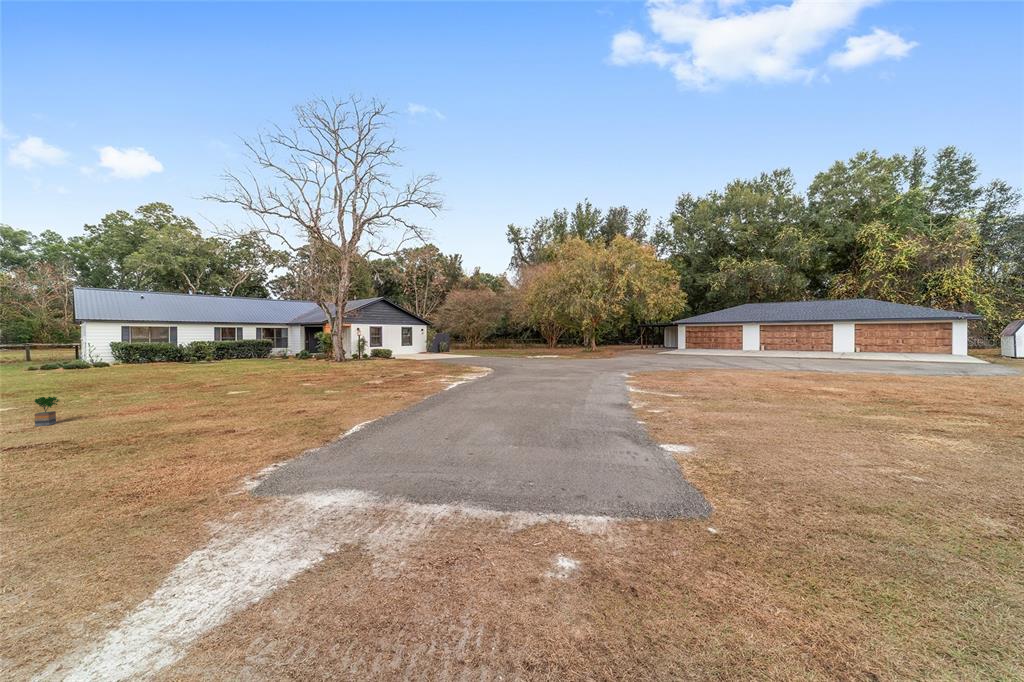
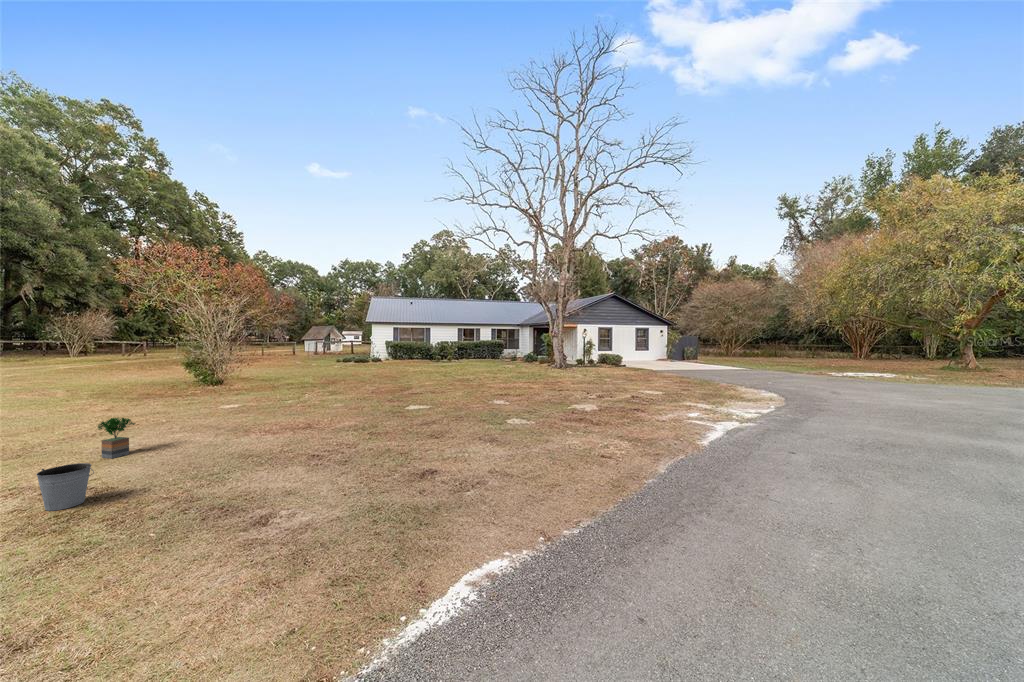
bucket: none [87,410,119,435] -> present [36,463,94,511]

